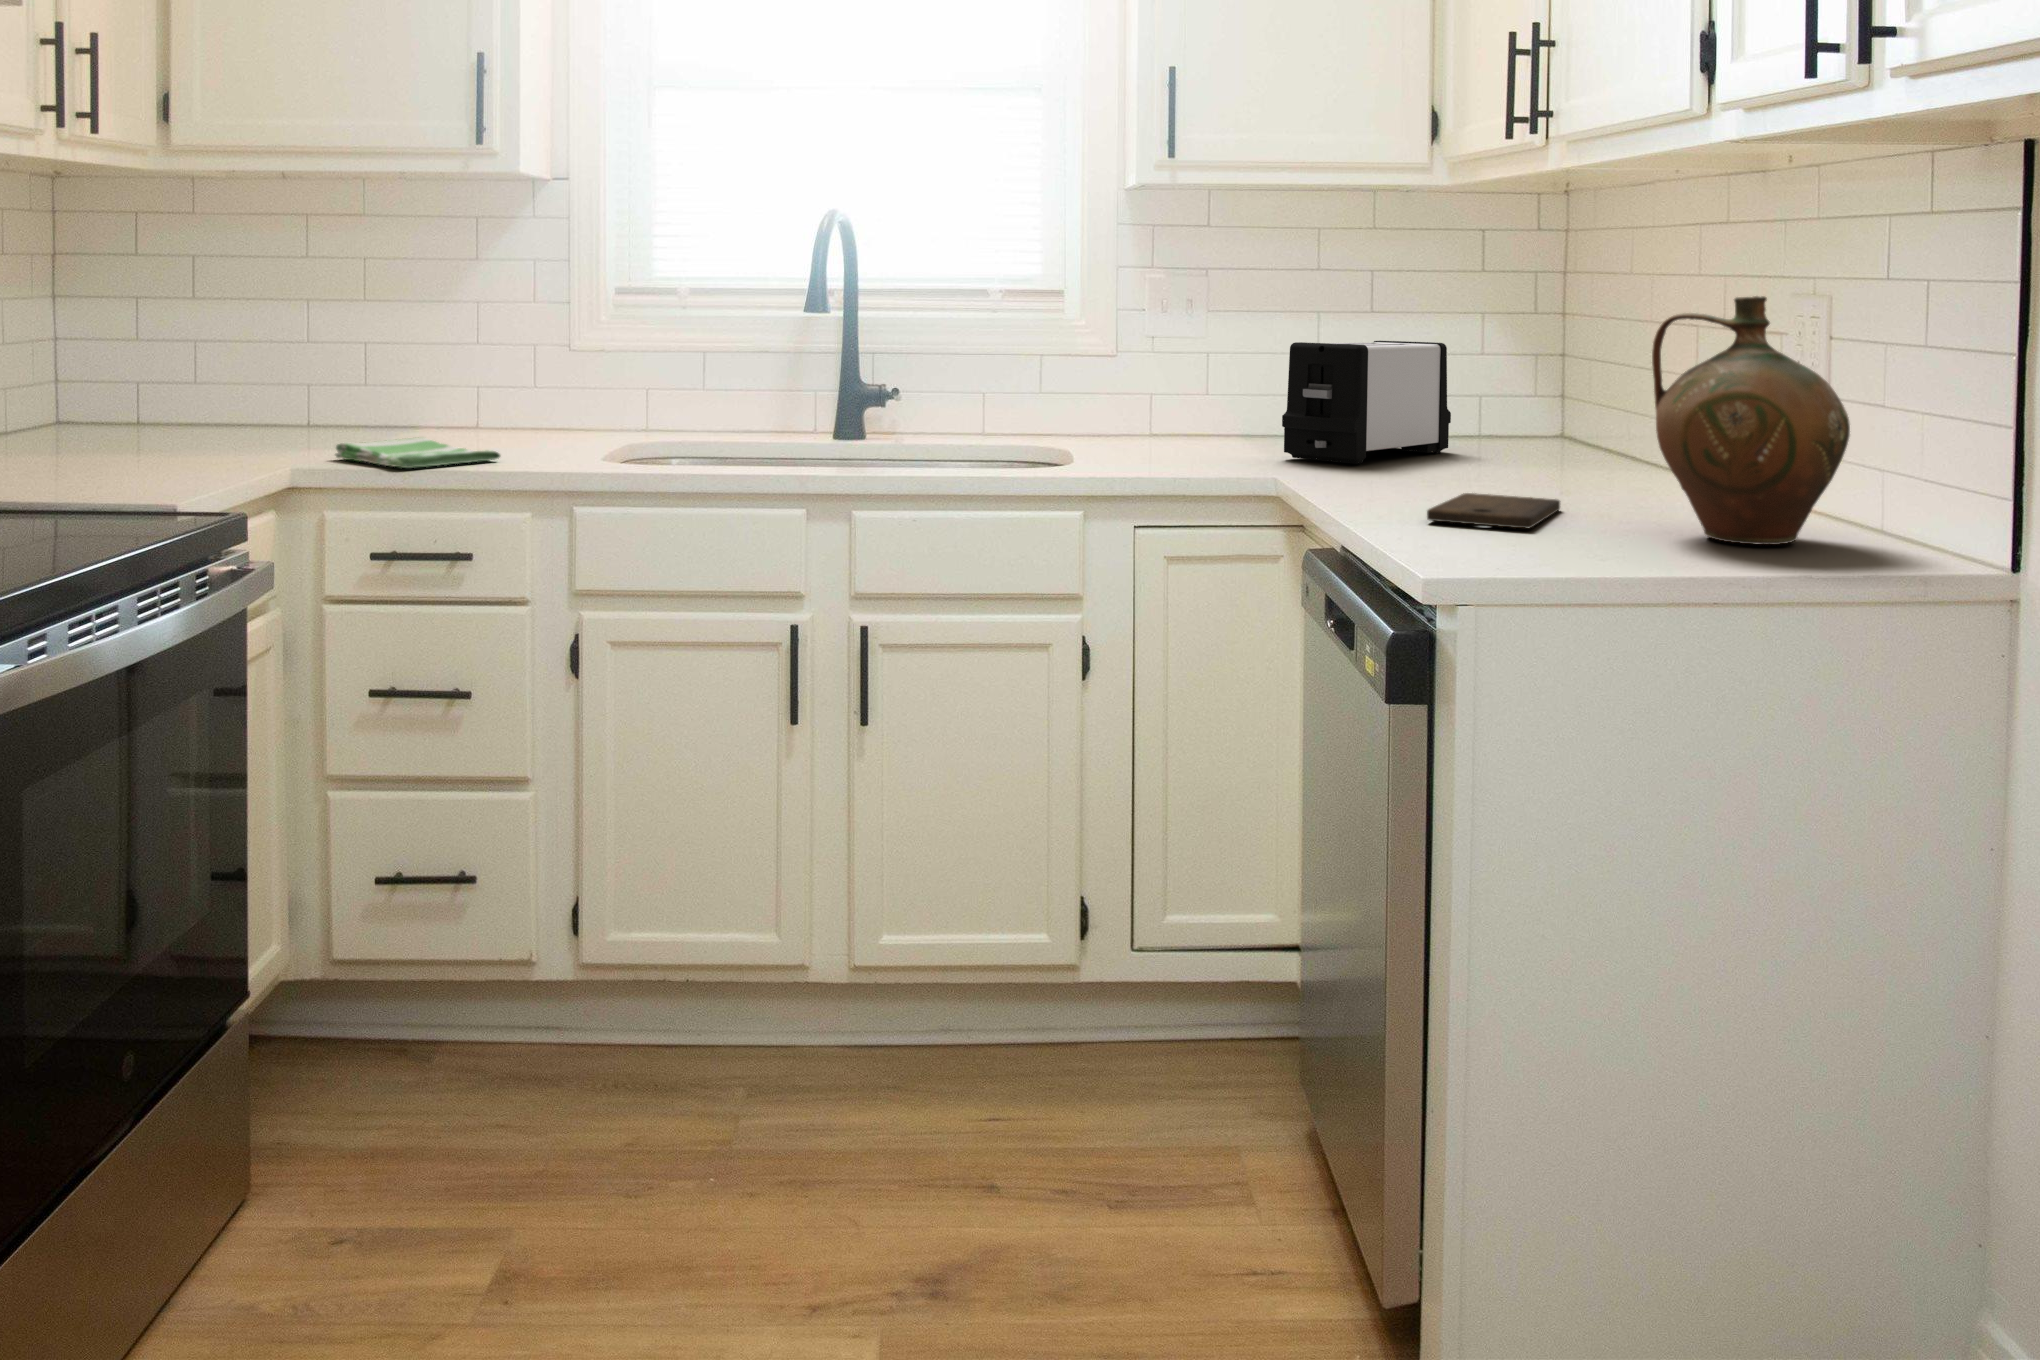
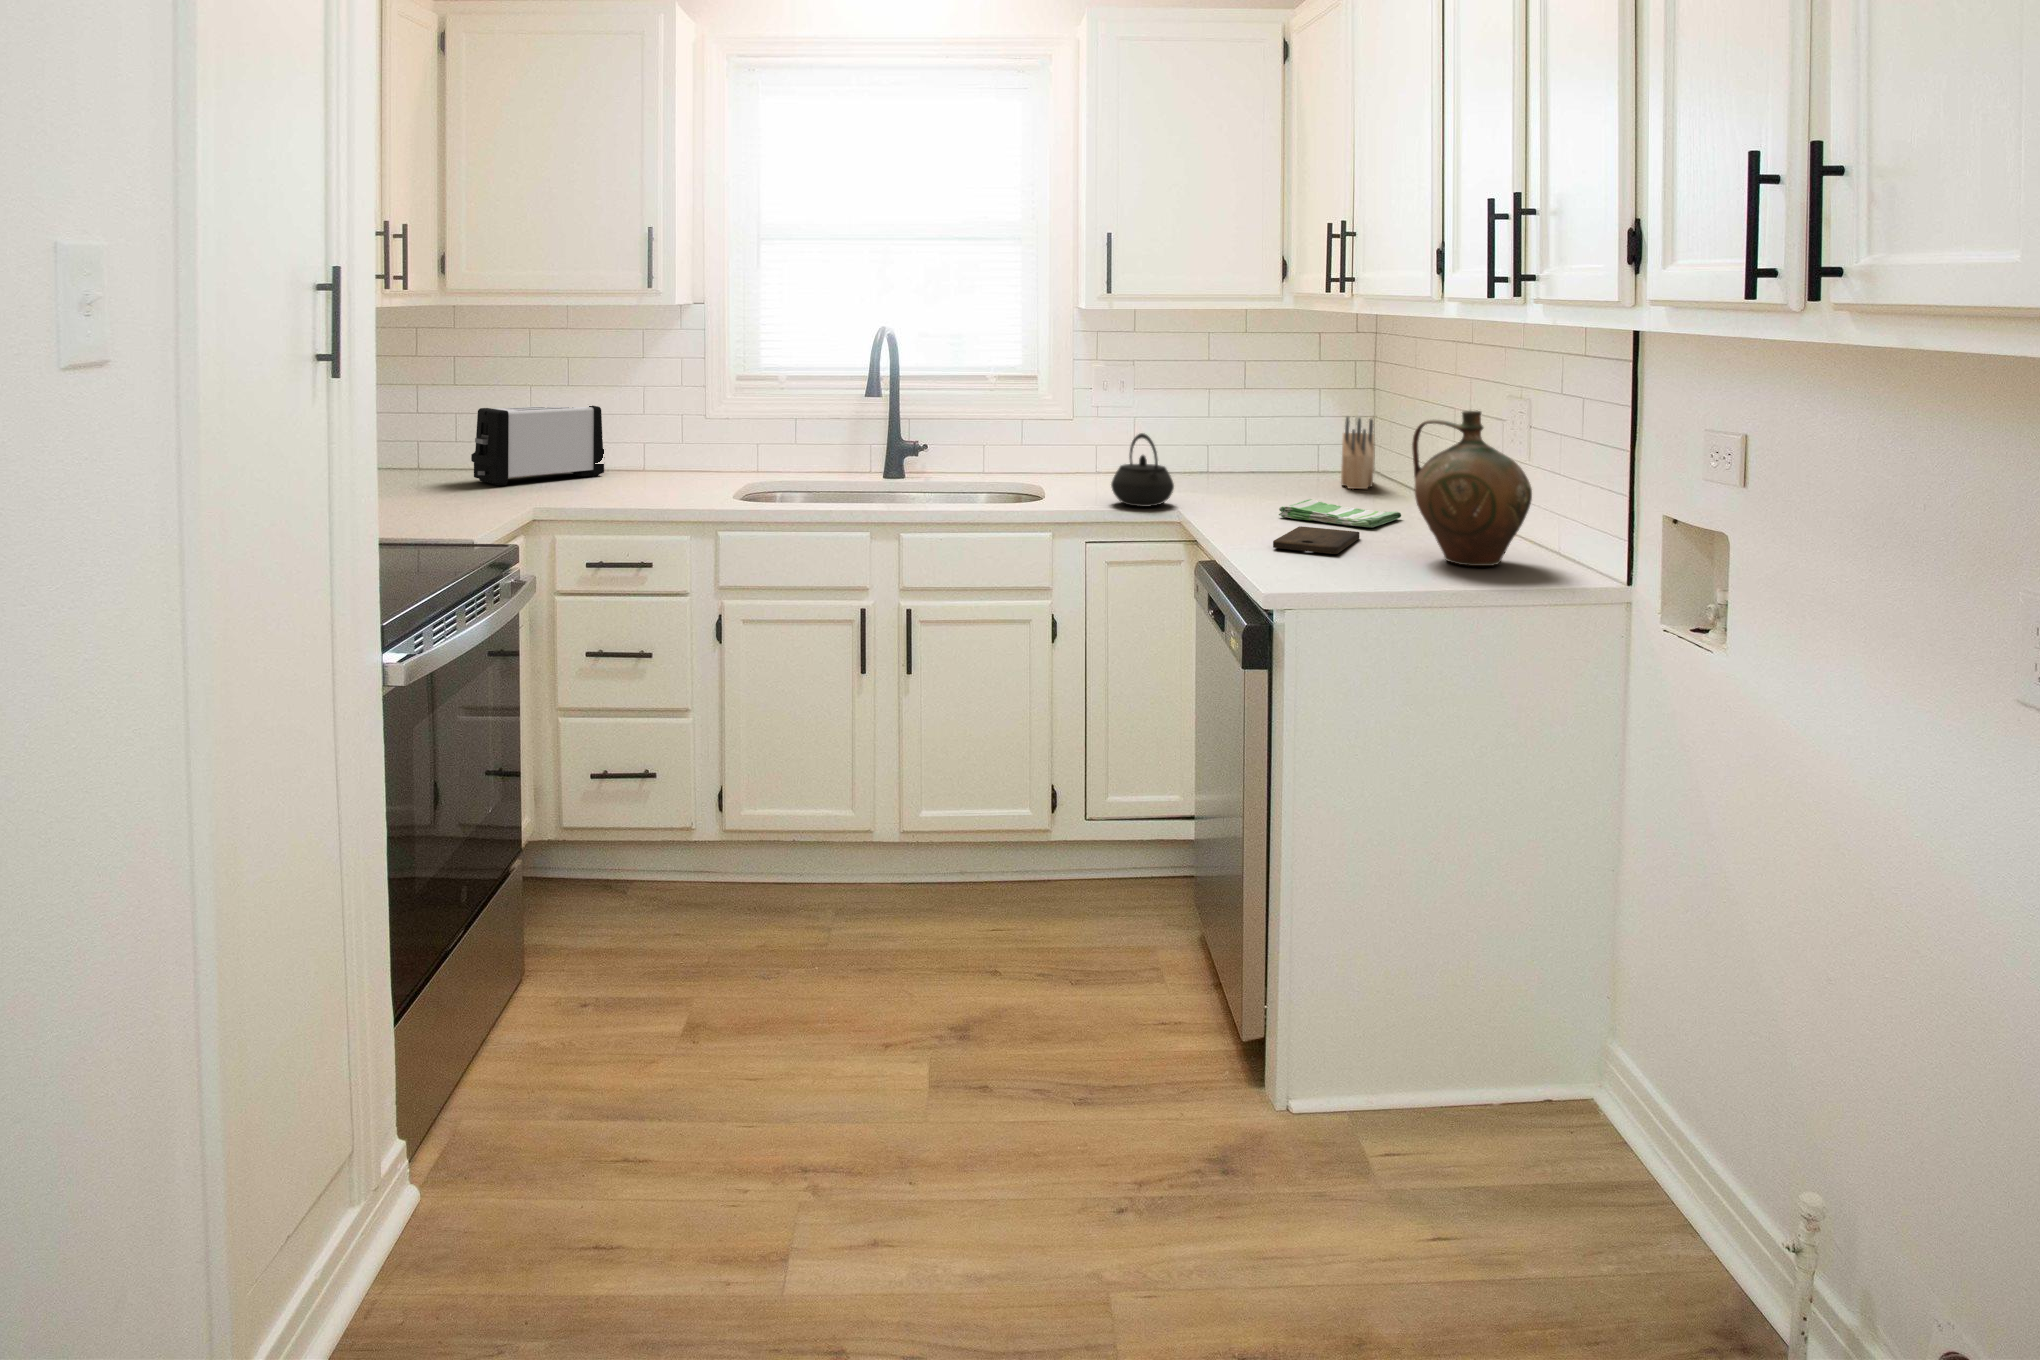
toaster: present [1282,341,1451,464] -> present [471,406,605,485]
knife block: none [1515,343,1569,453] -> present [1341,417,1375,489]
kettle: none [1172,361,1268,472] -> present [1111,433,1174,507]
dish towel: present [335,437,500,468] -> present [1279,499,1401,528]

